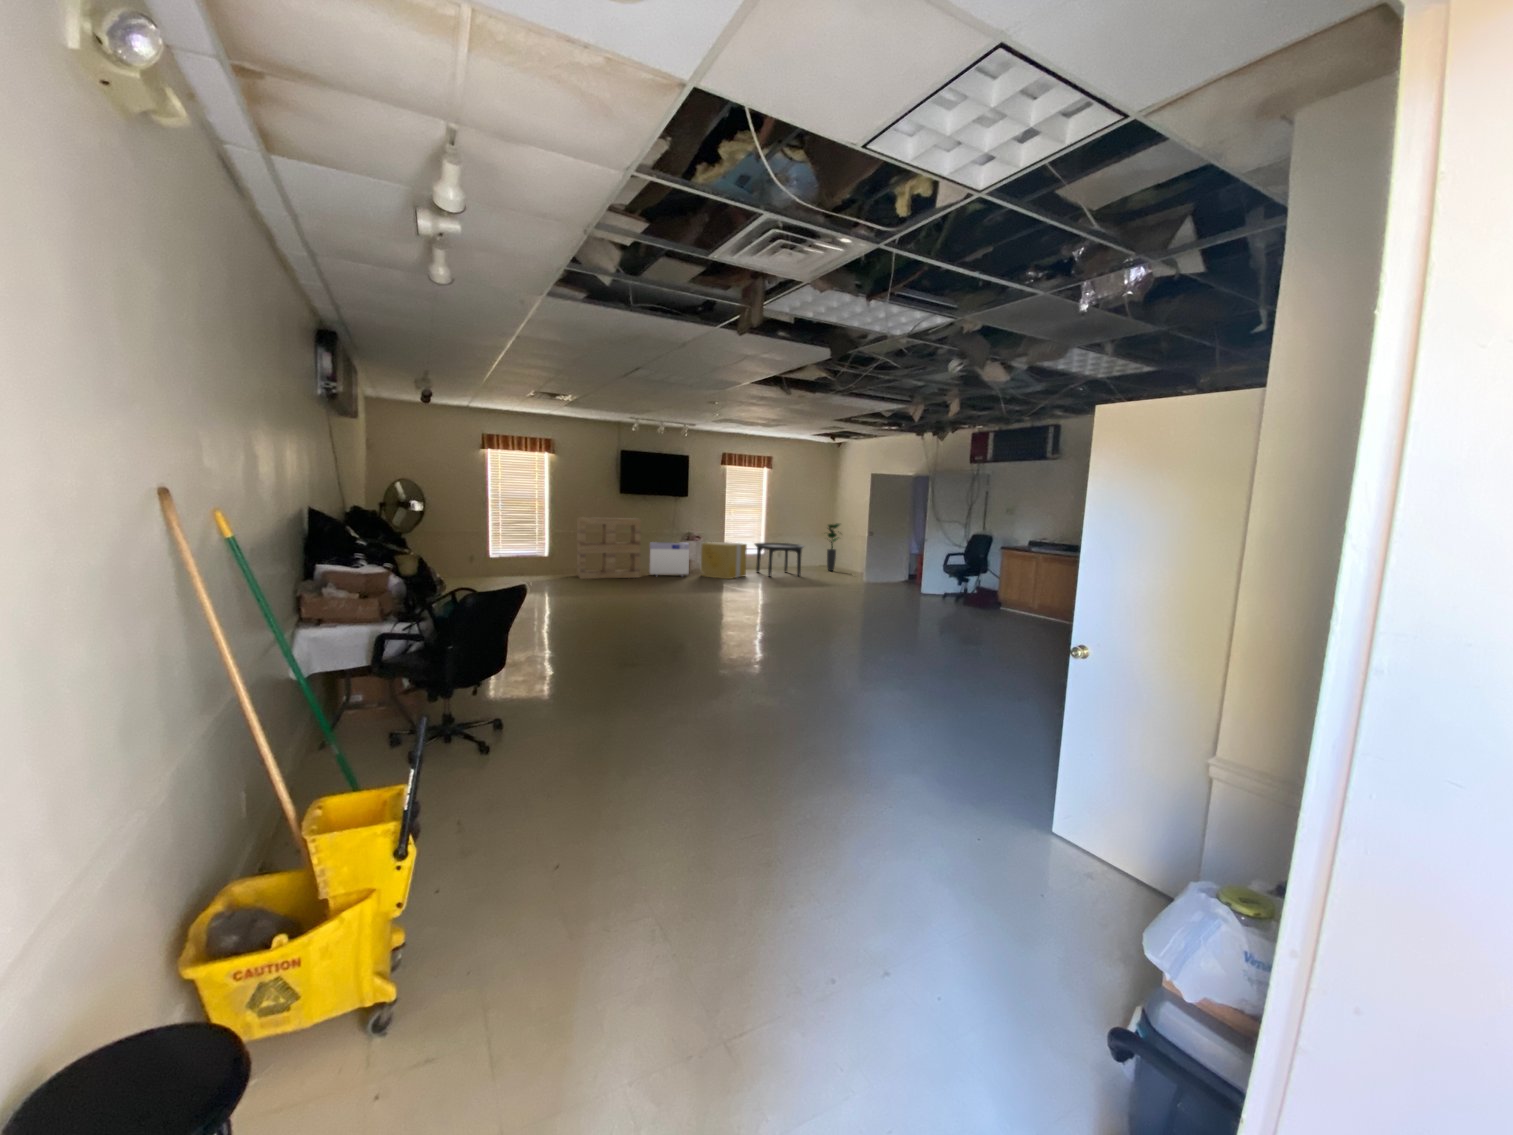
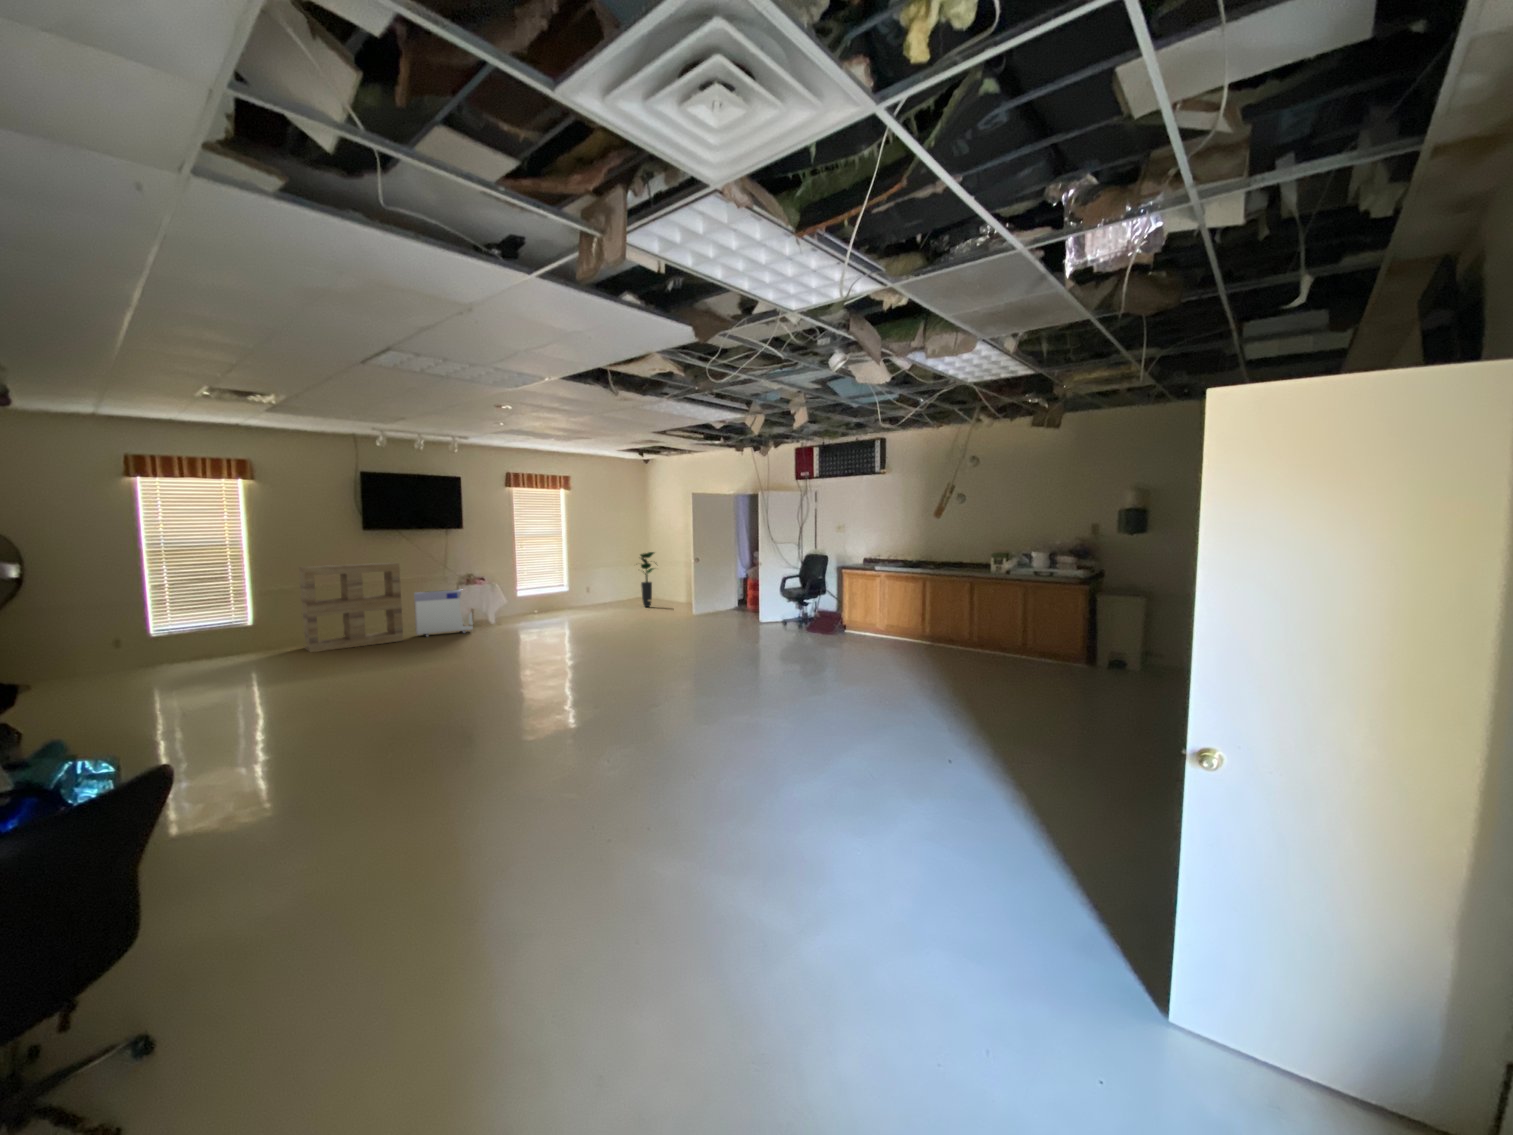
cardboard box: present [701,542,747,579] -> none [487,584,548,630]
round table: present [755,543,804,577] -> none [554,579,618,622]

